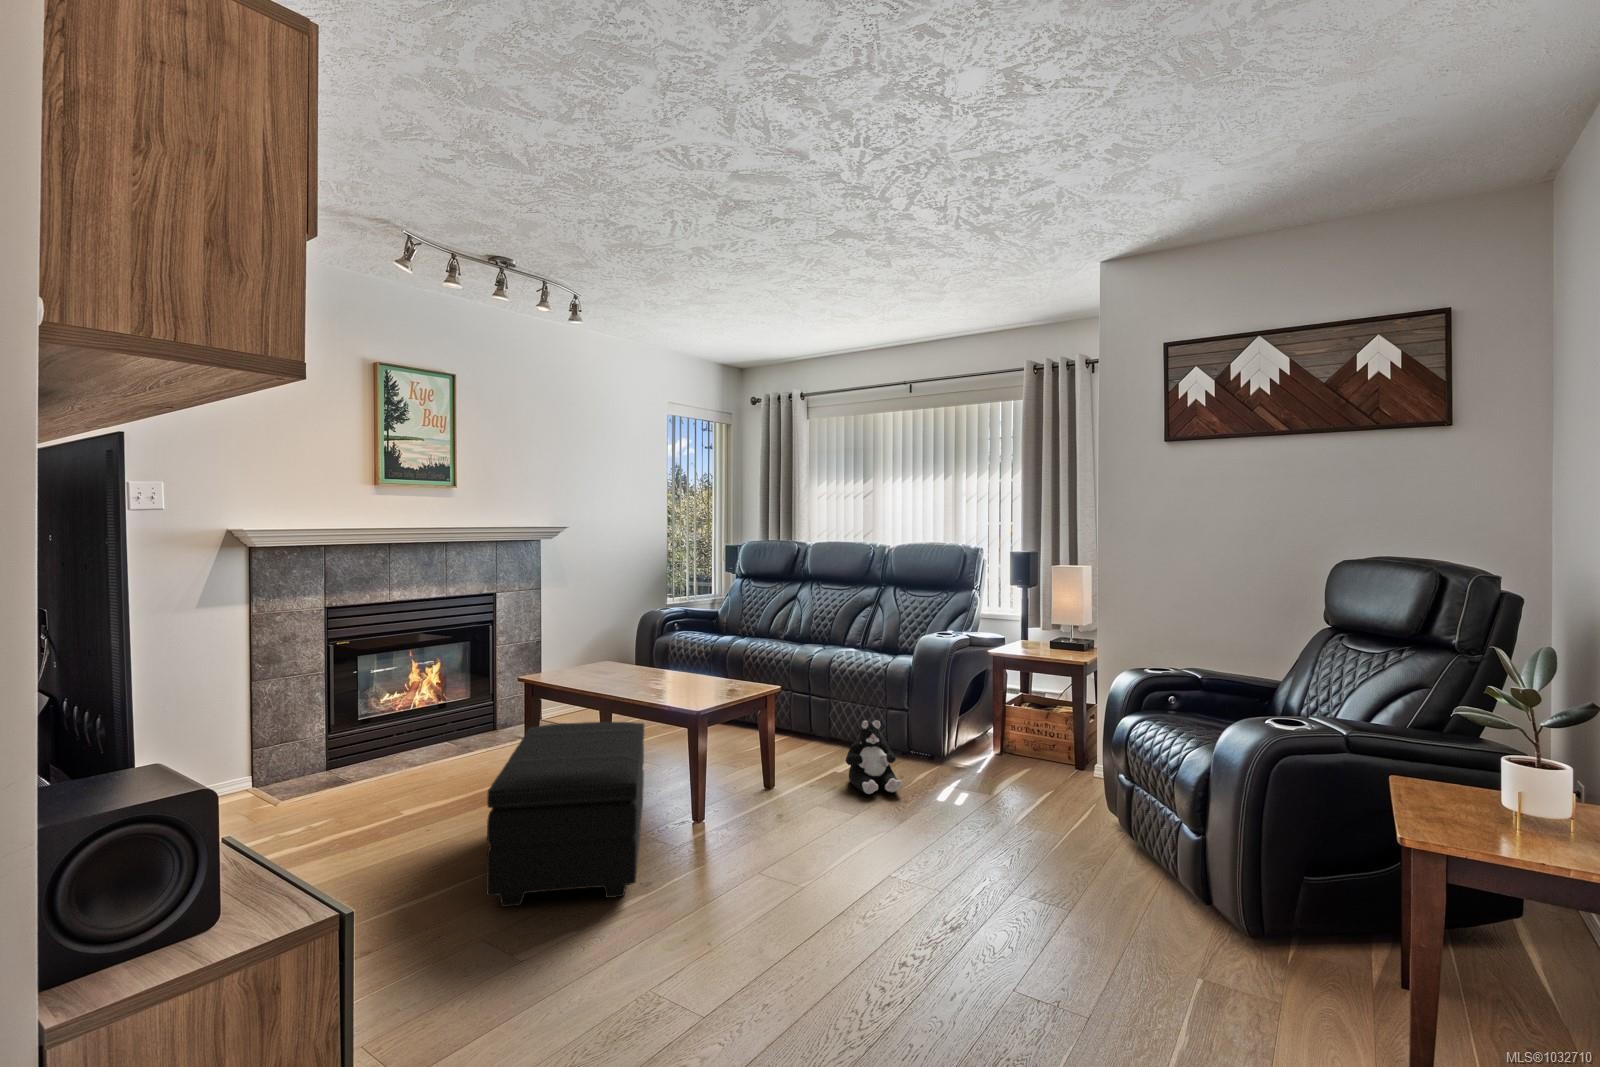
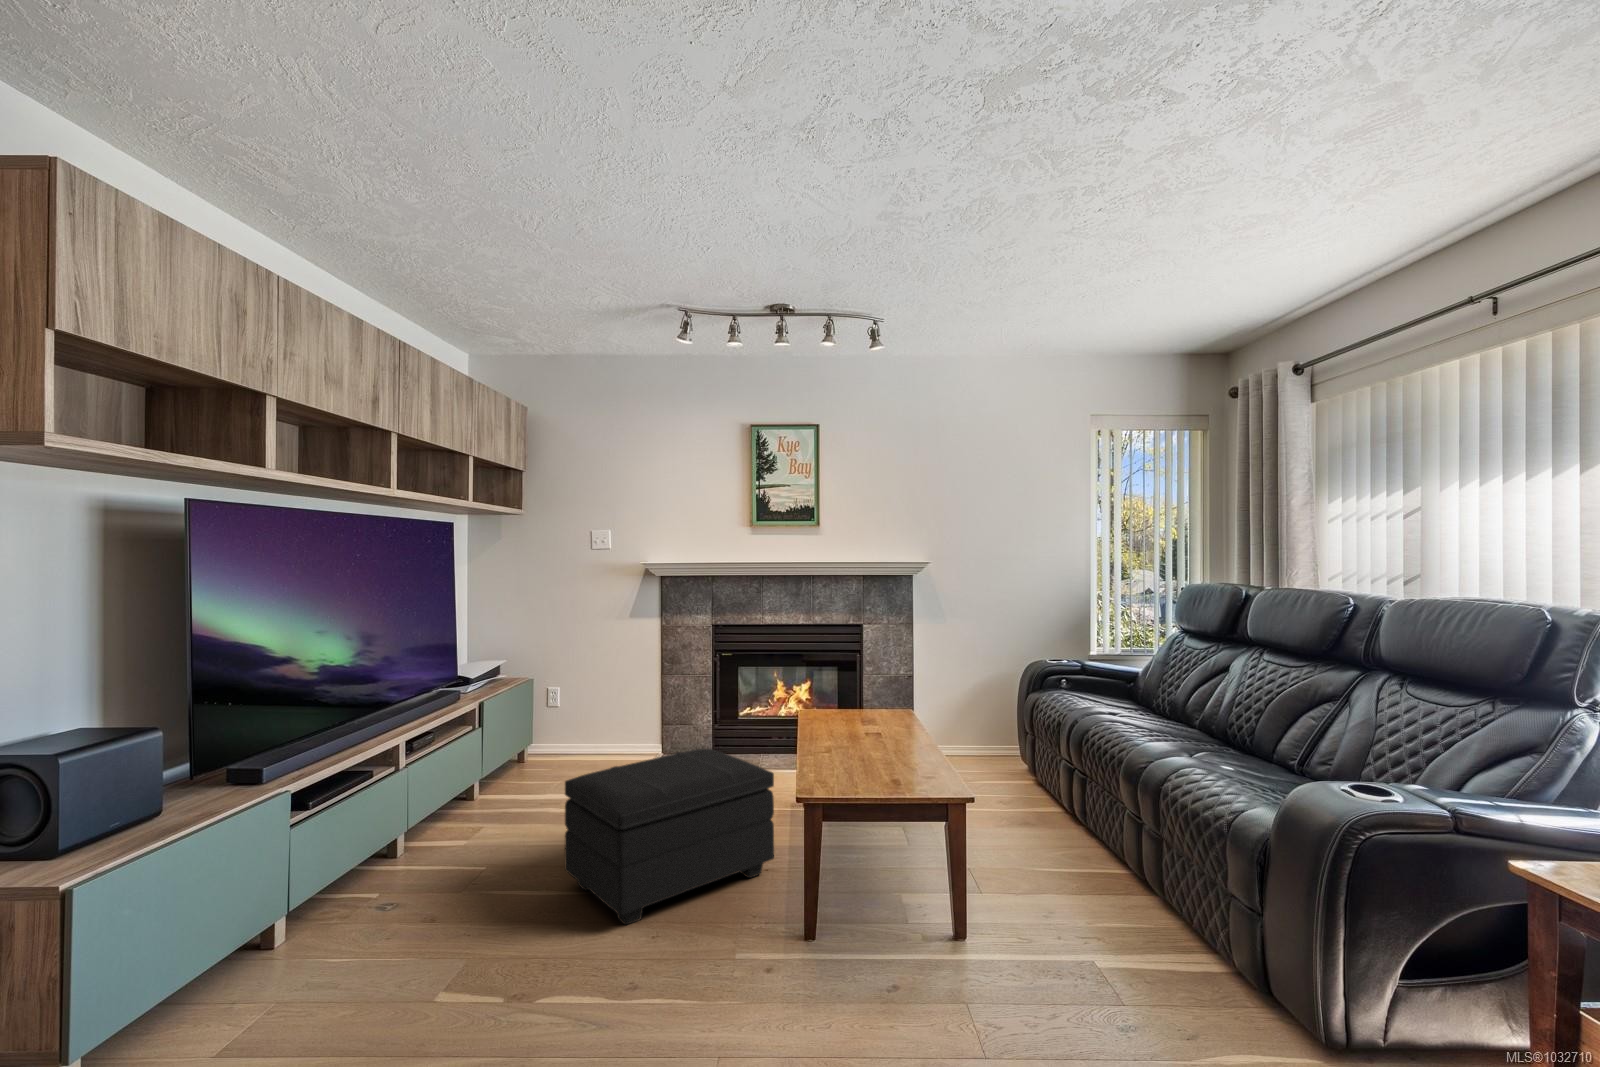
plush toy: present [846,719,902,794] -> none [994,869,1092,1006]

